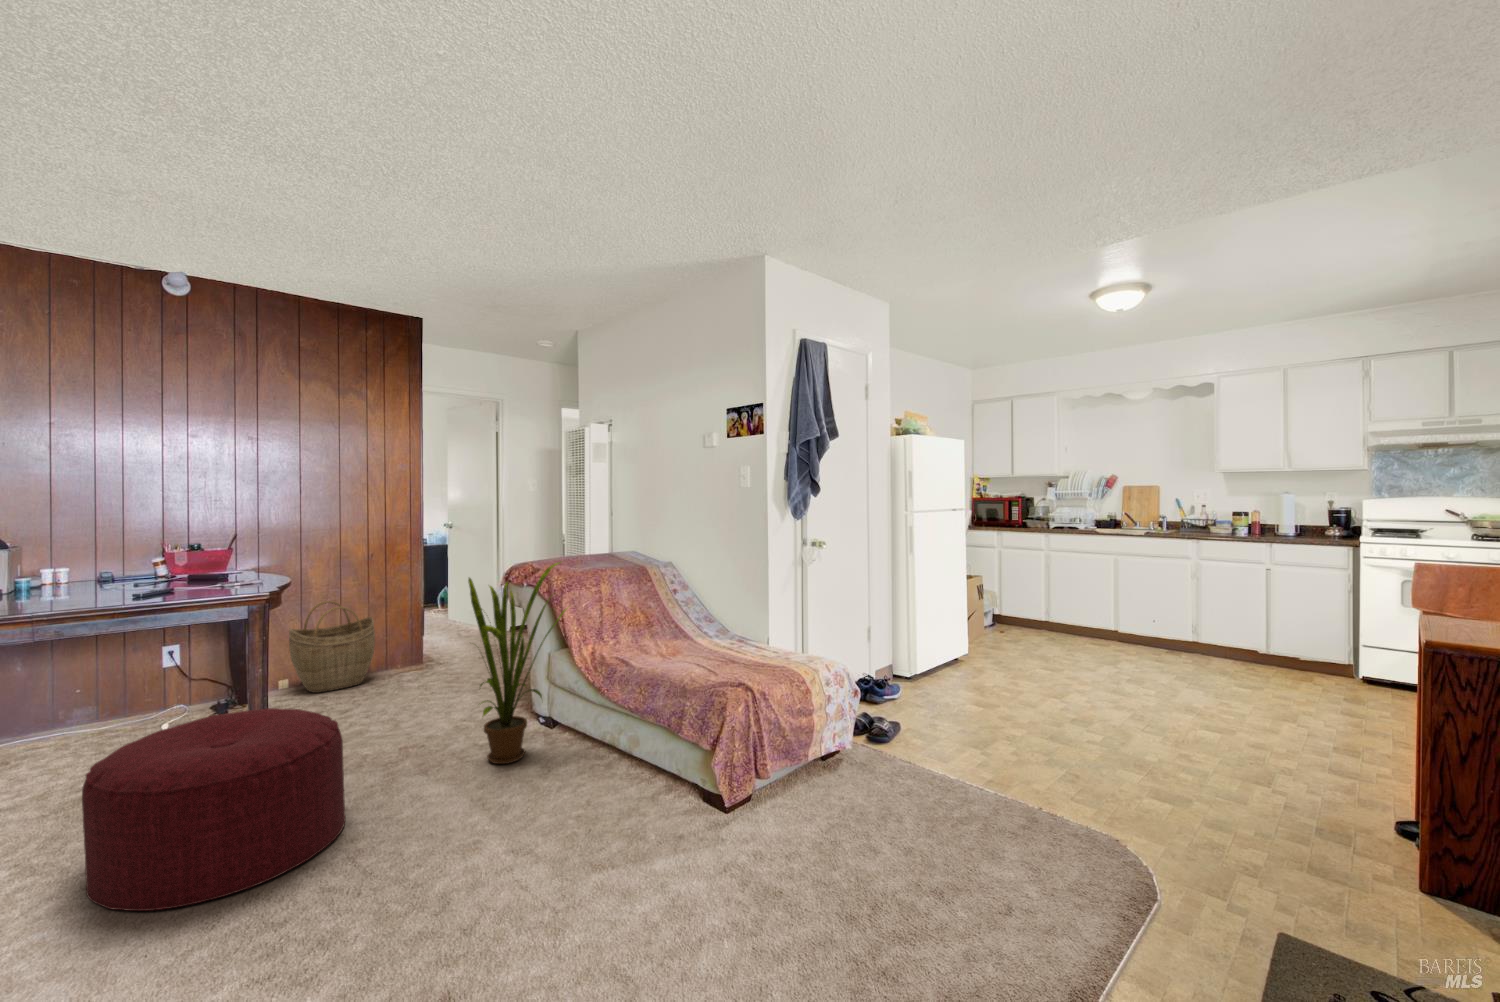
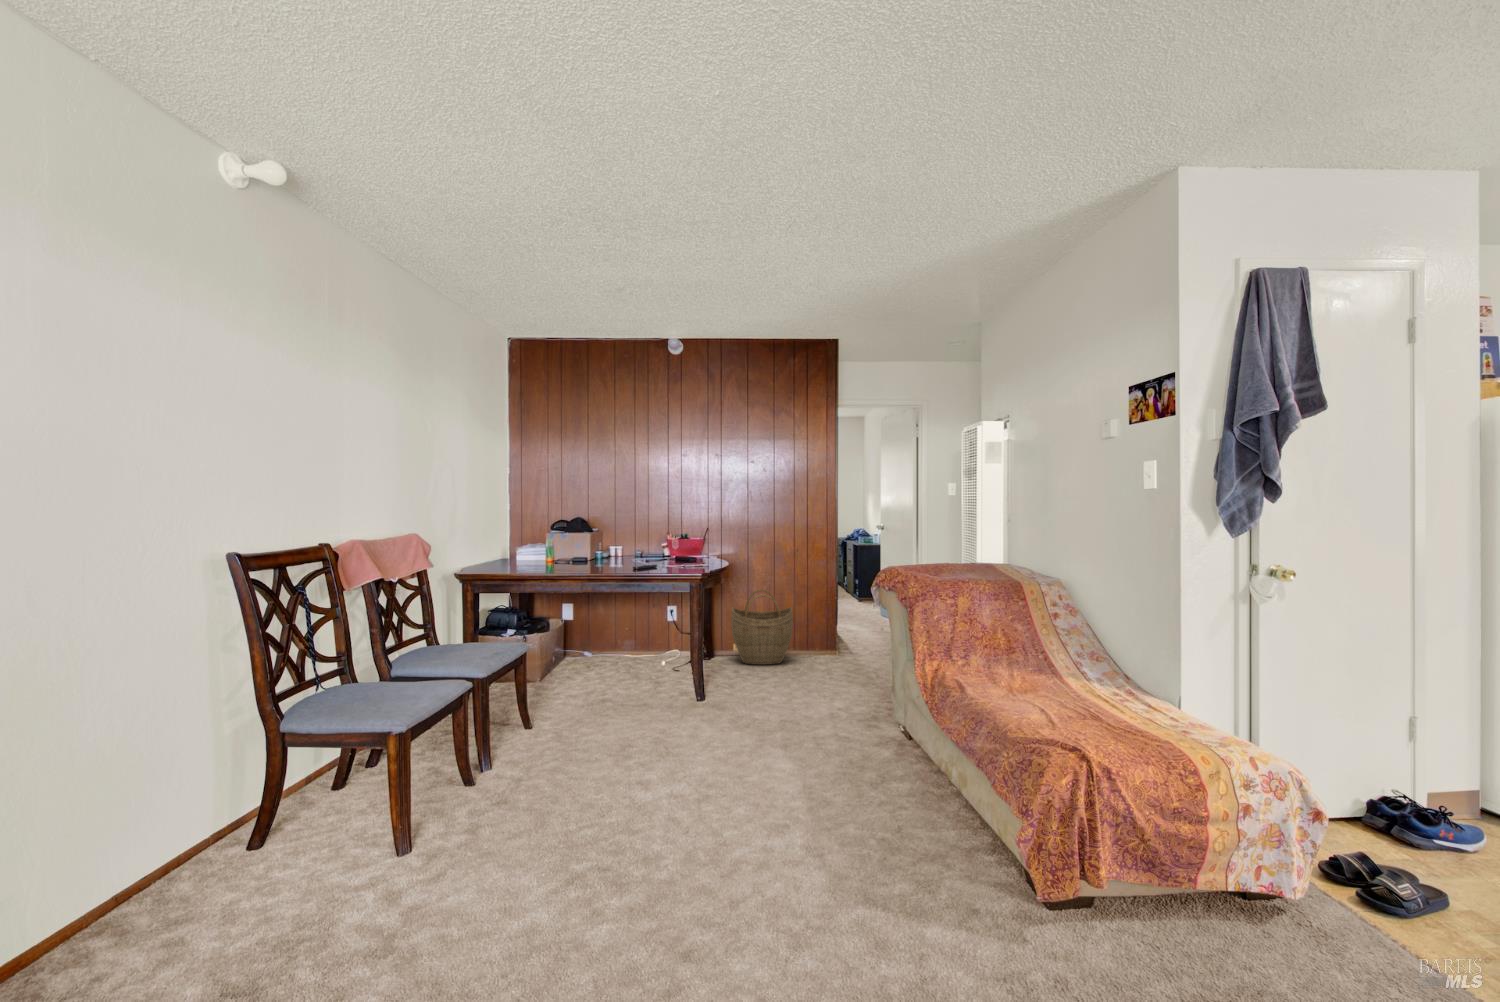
house plant: present [468,562,566,764] -> none [797,566,912,767]
ottoman: present [82,708,345,911] -> none [528,661,694,803]

